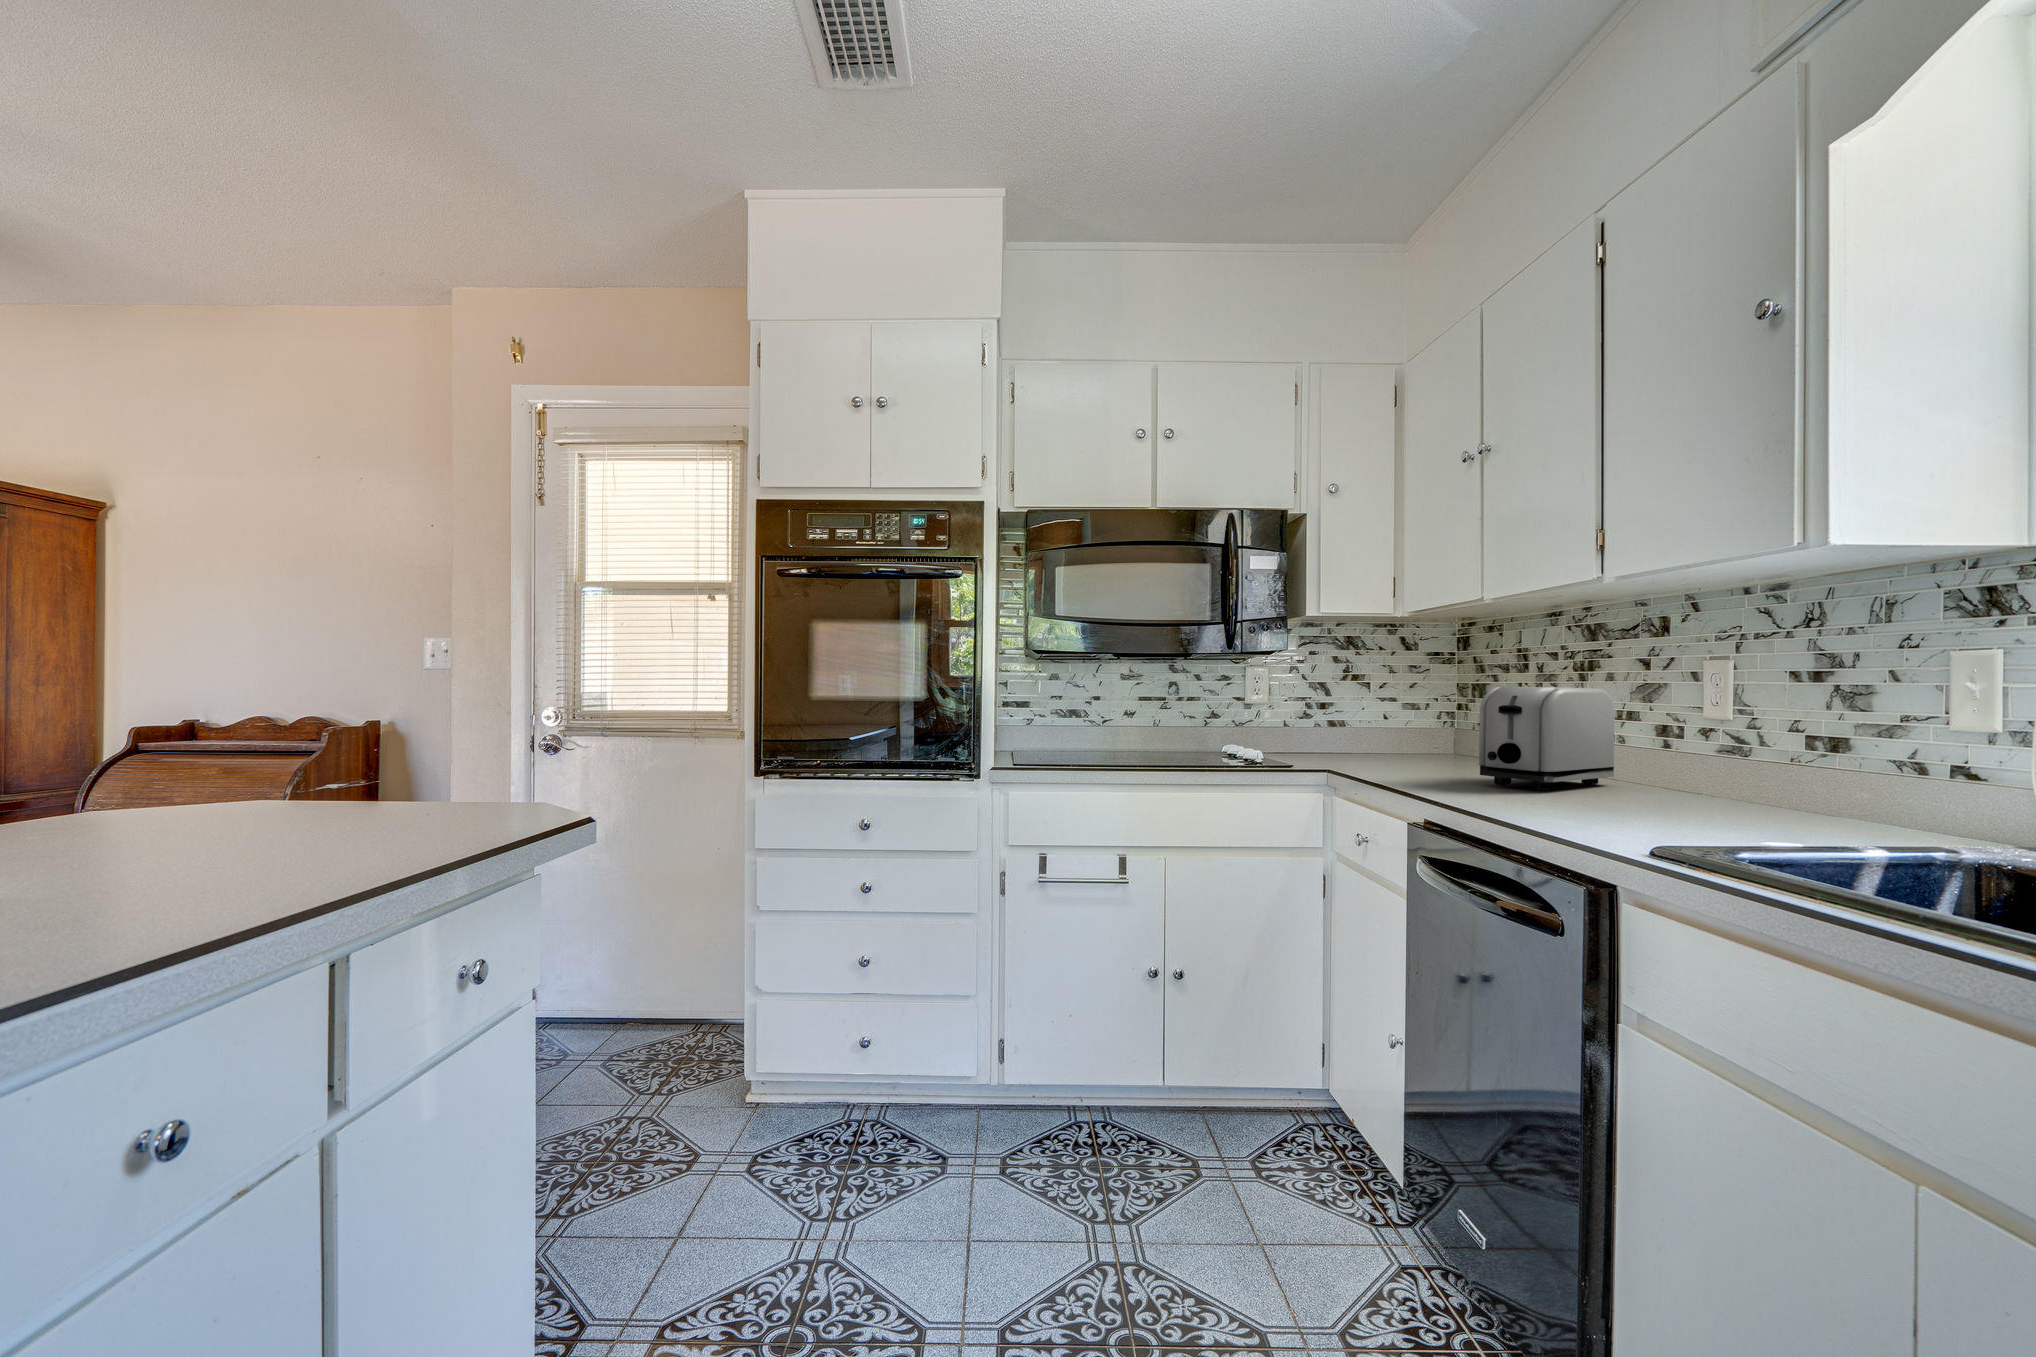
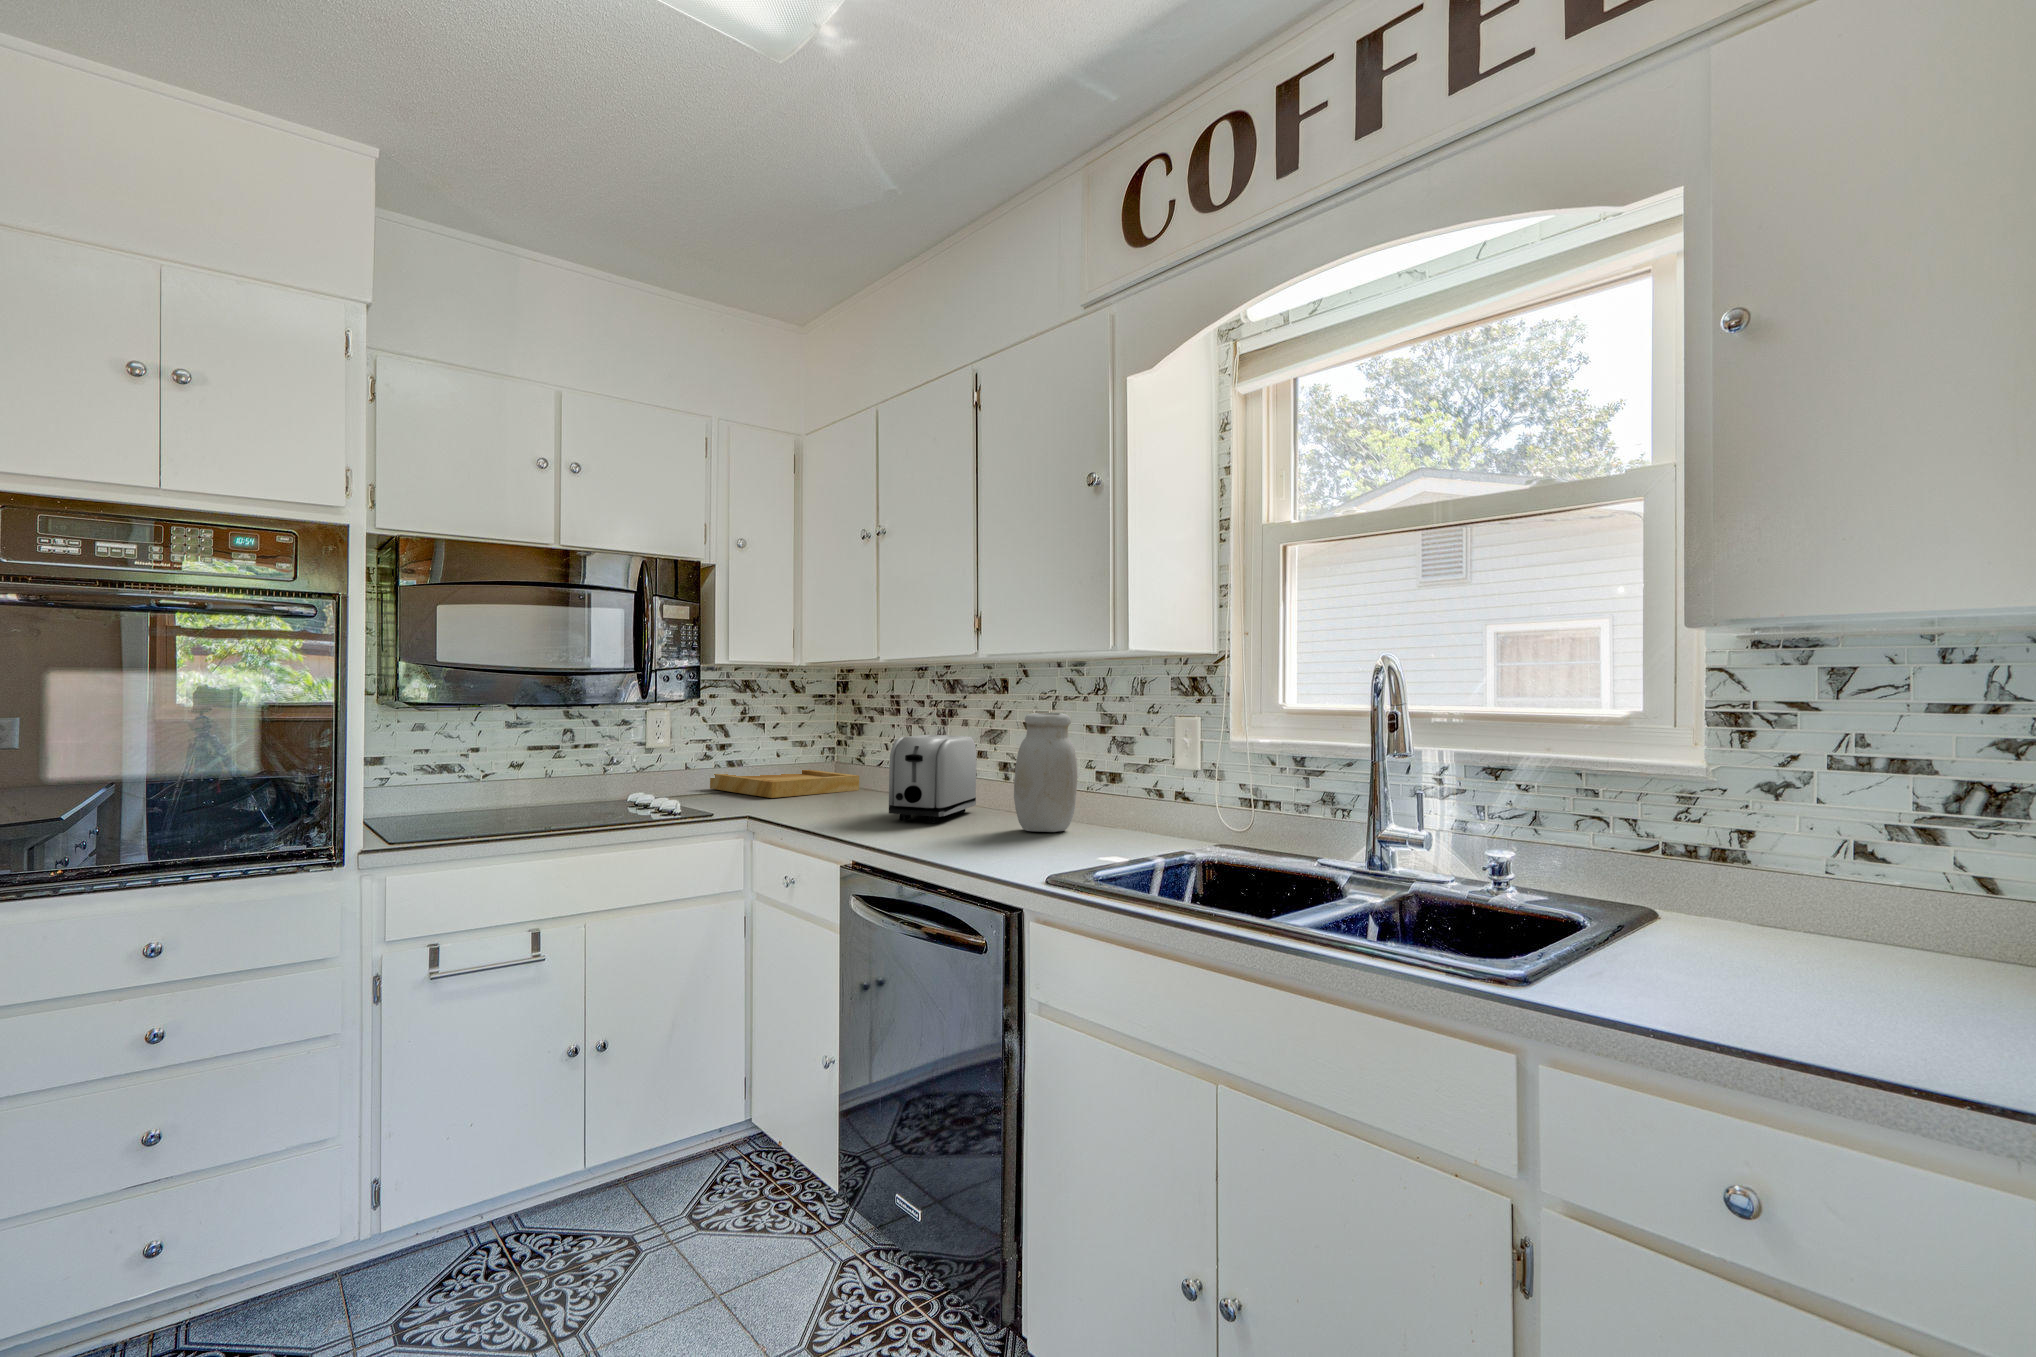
jar: none [1655,648,1768,813] -> present [1014,713,1077,832]
tray: none [1312,734,1476,759] -> present [710,770,859,798]

